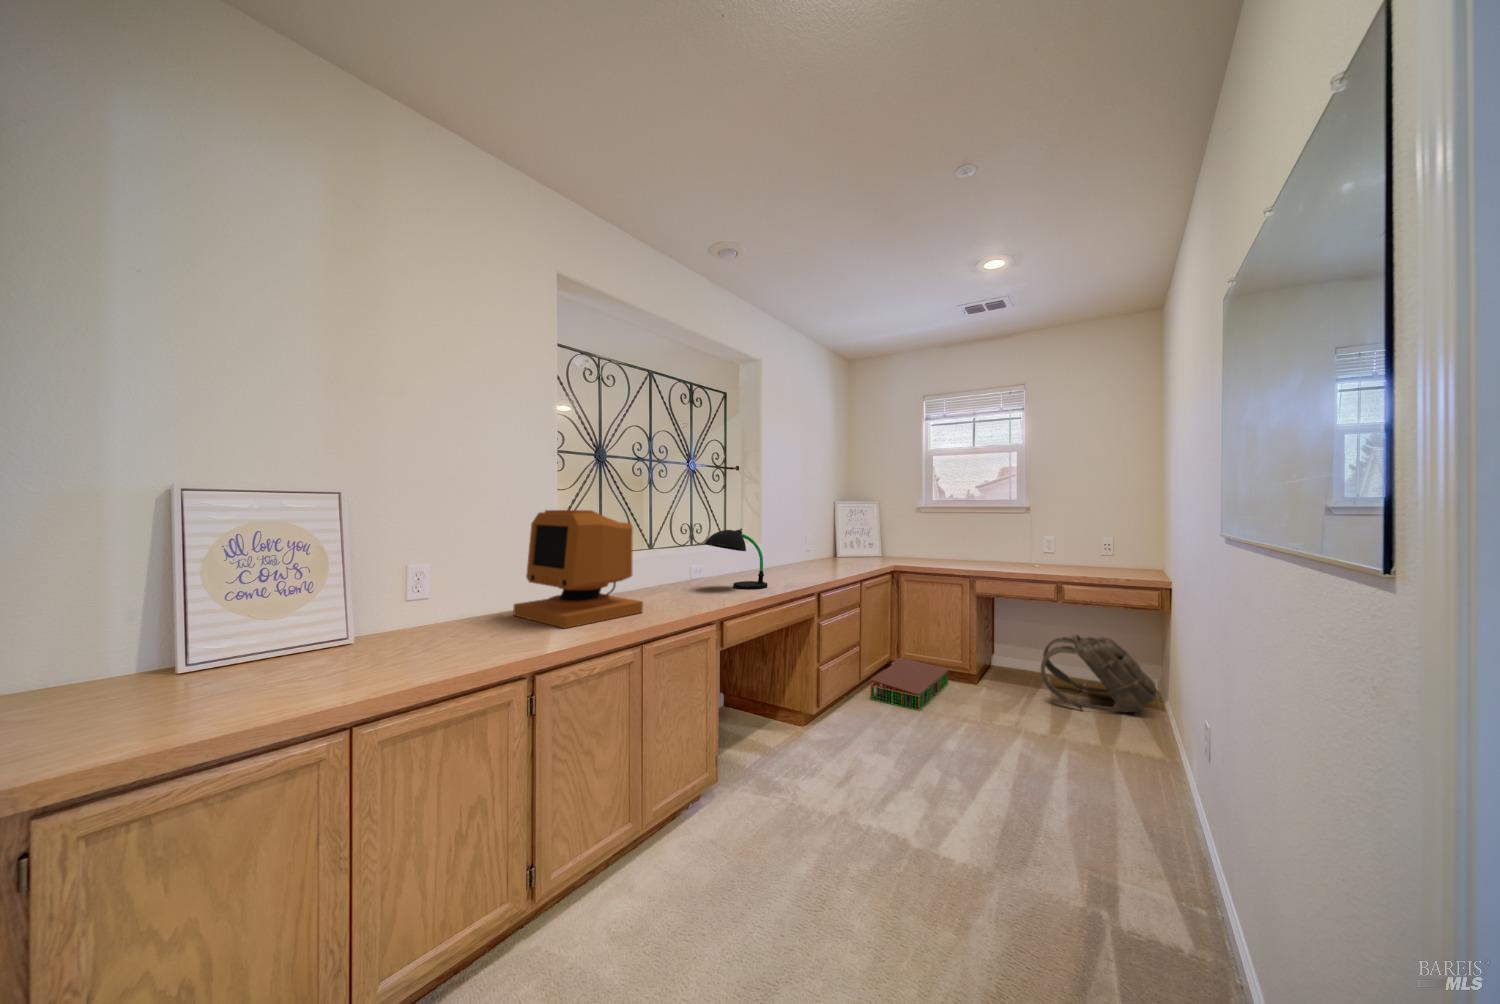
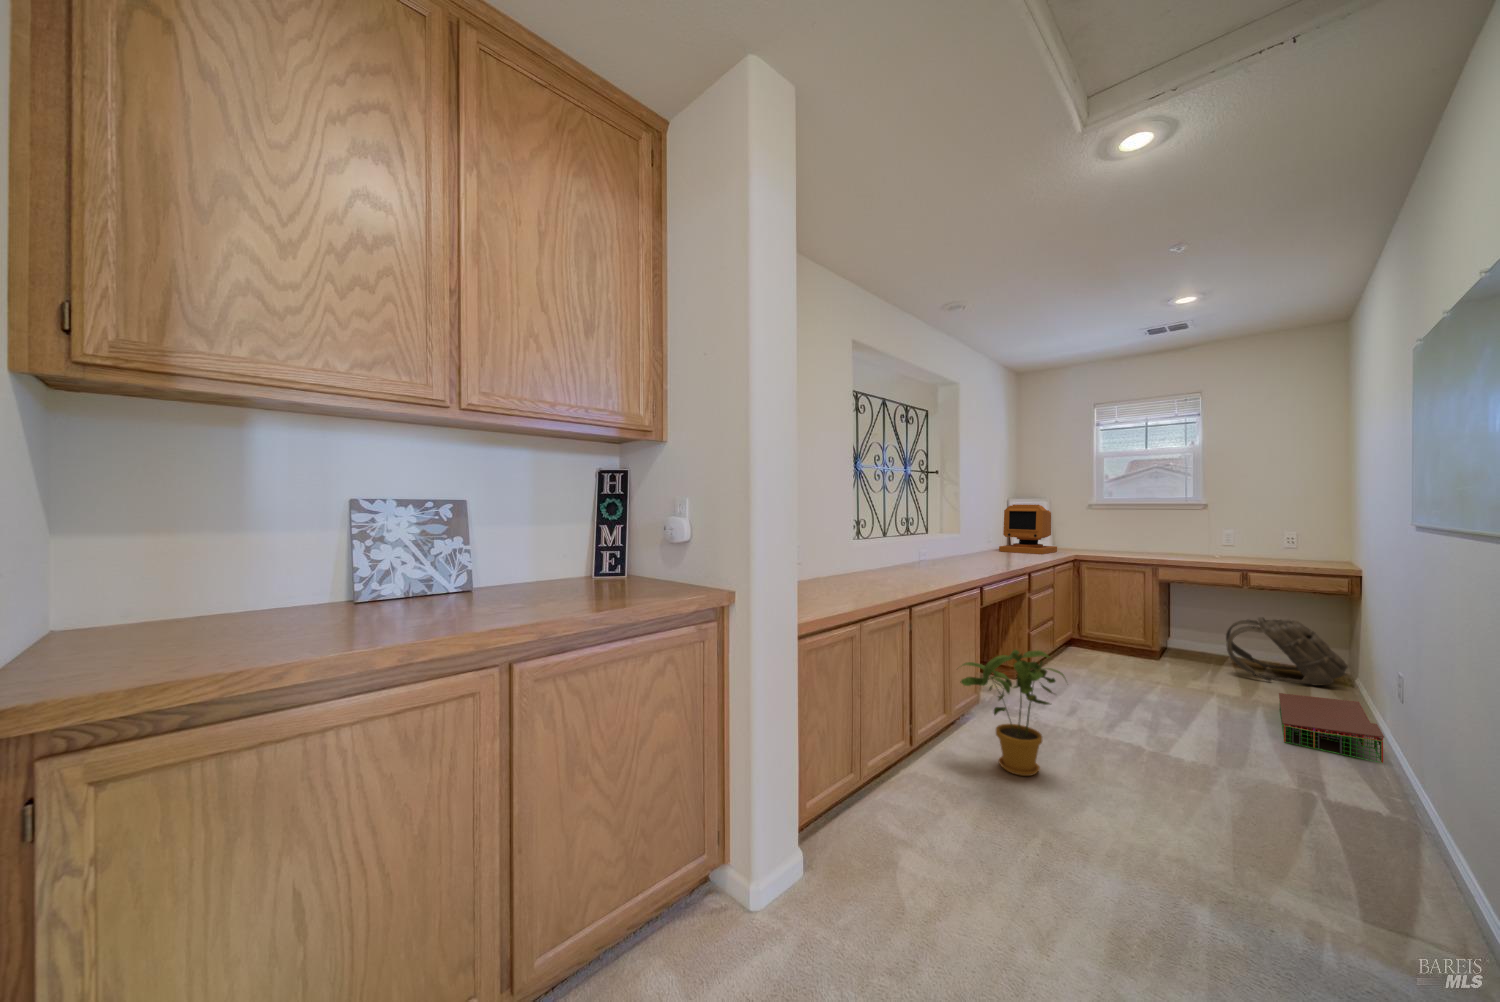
computer monitor: present [513,510,643,628] -> present [999,504,1057,554]
desk lamp: present [704,529,767,589] -> none [939,520,988,568]
storage bin: present [870,657,948,710] -> present [1279,693,1384,763]
house plant: none [649,724,789,913] -> present [961,649,1065,776]

